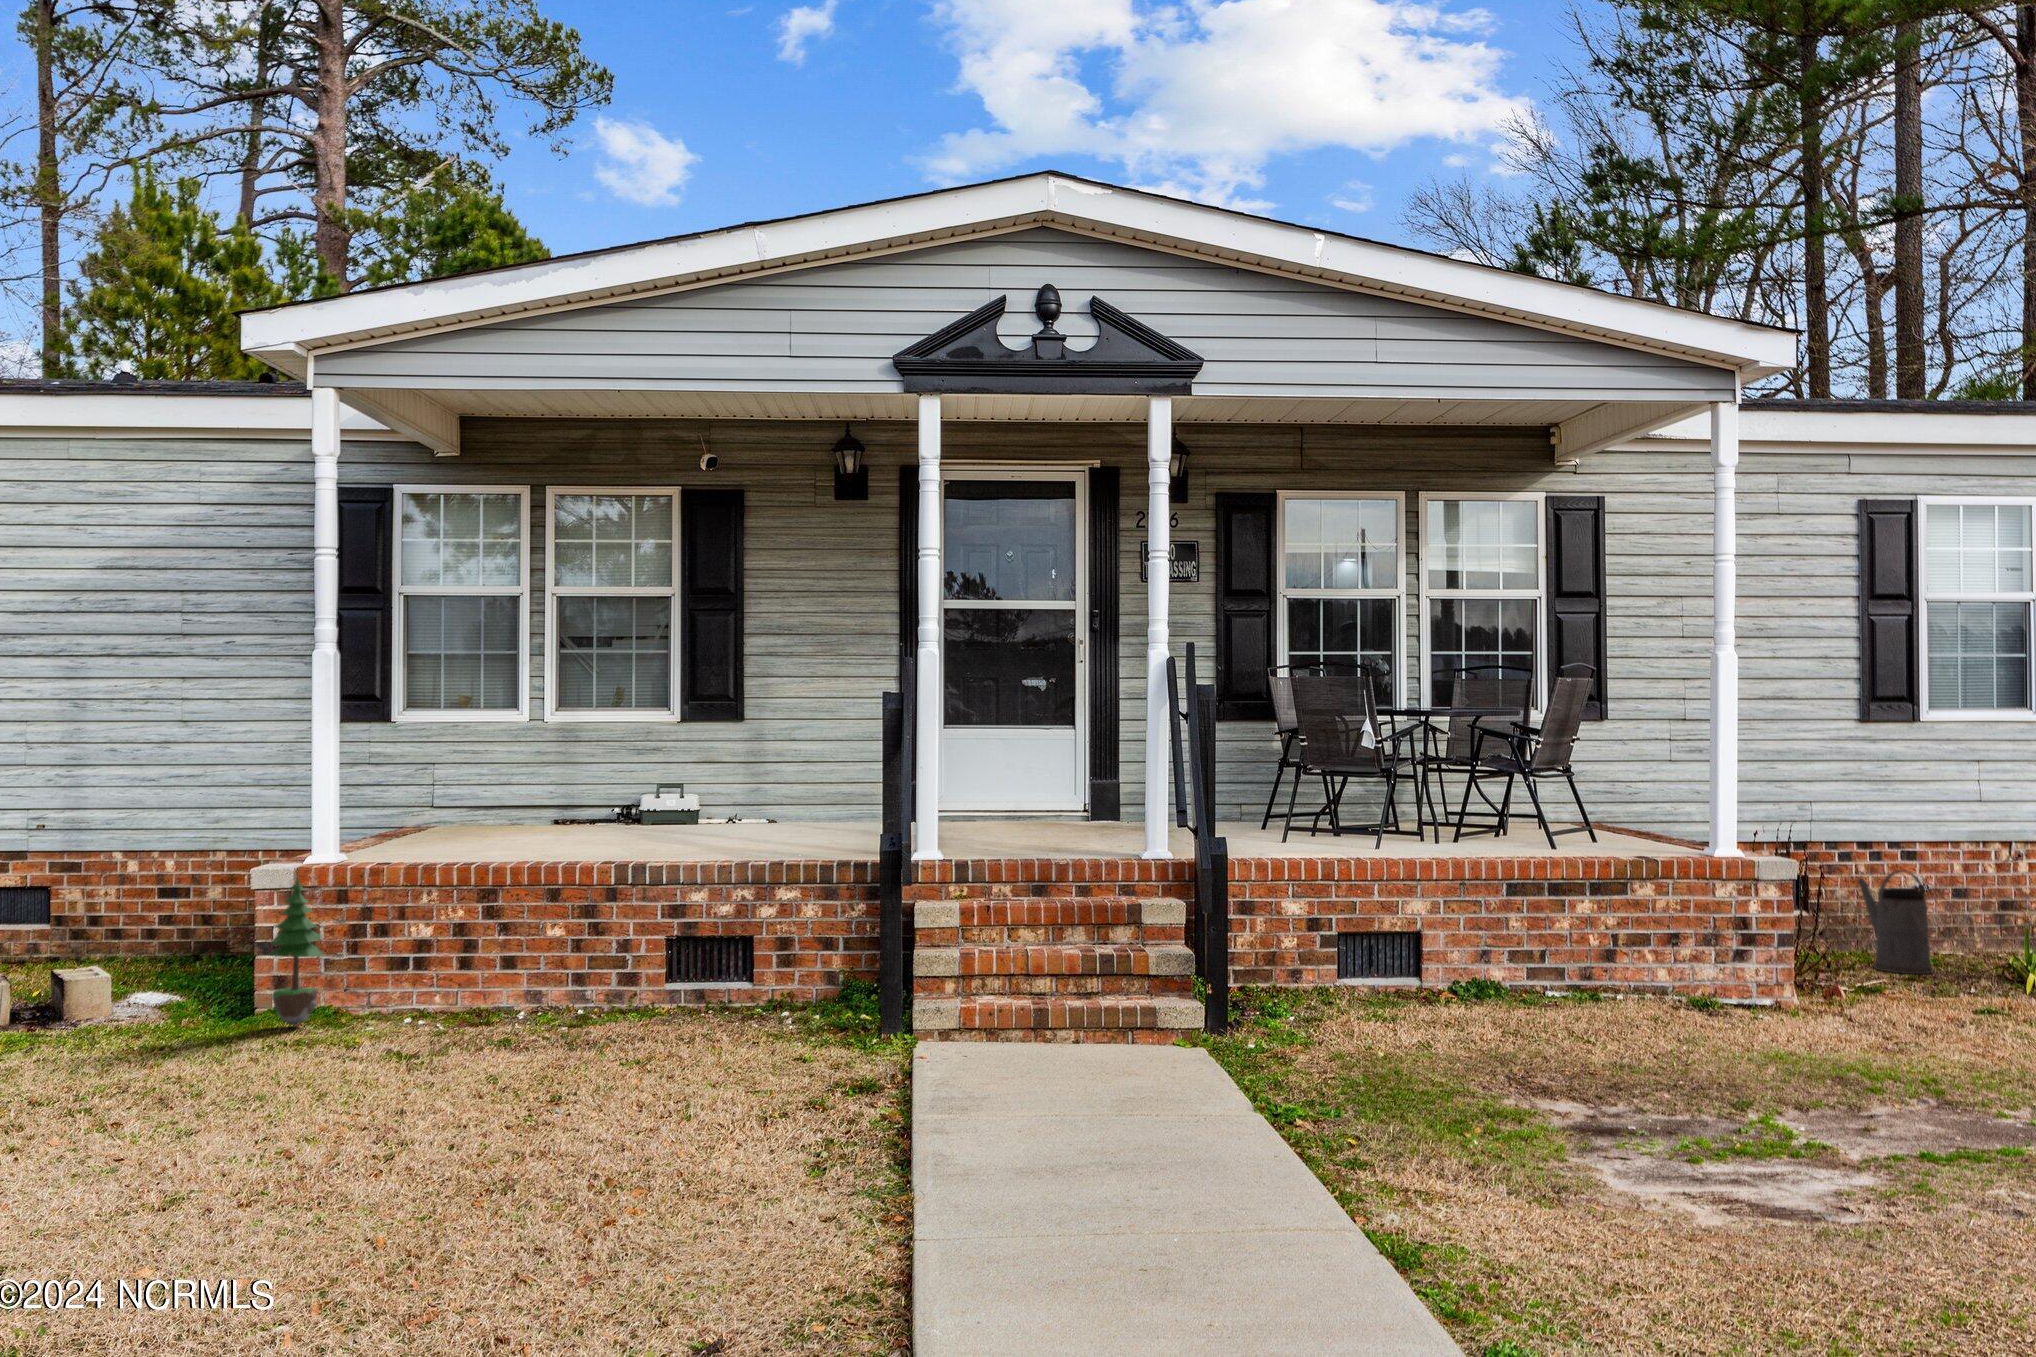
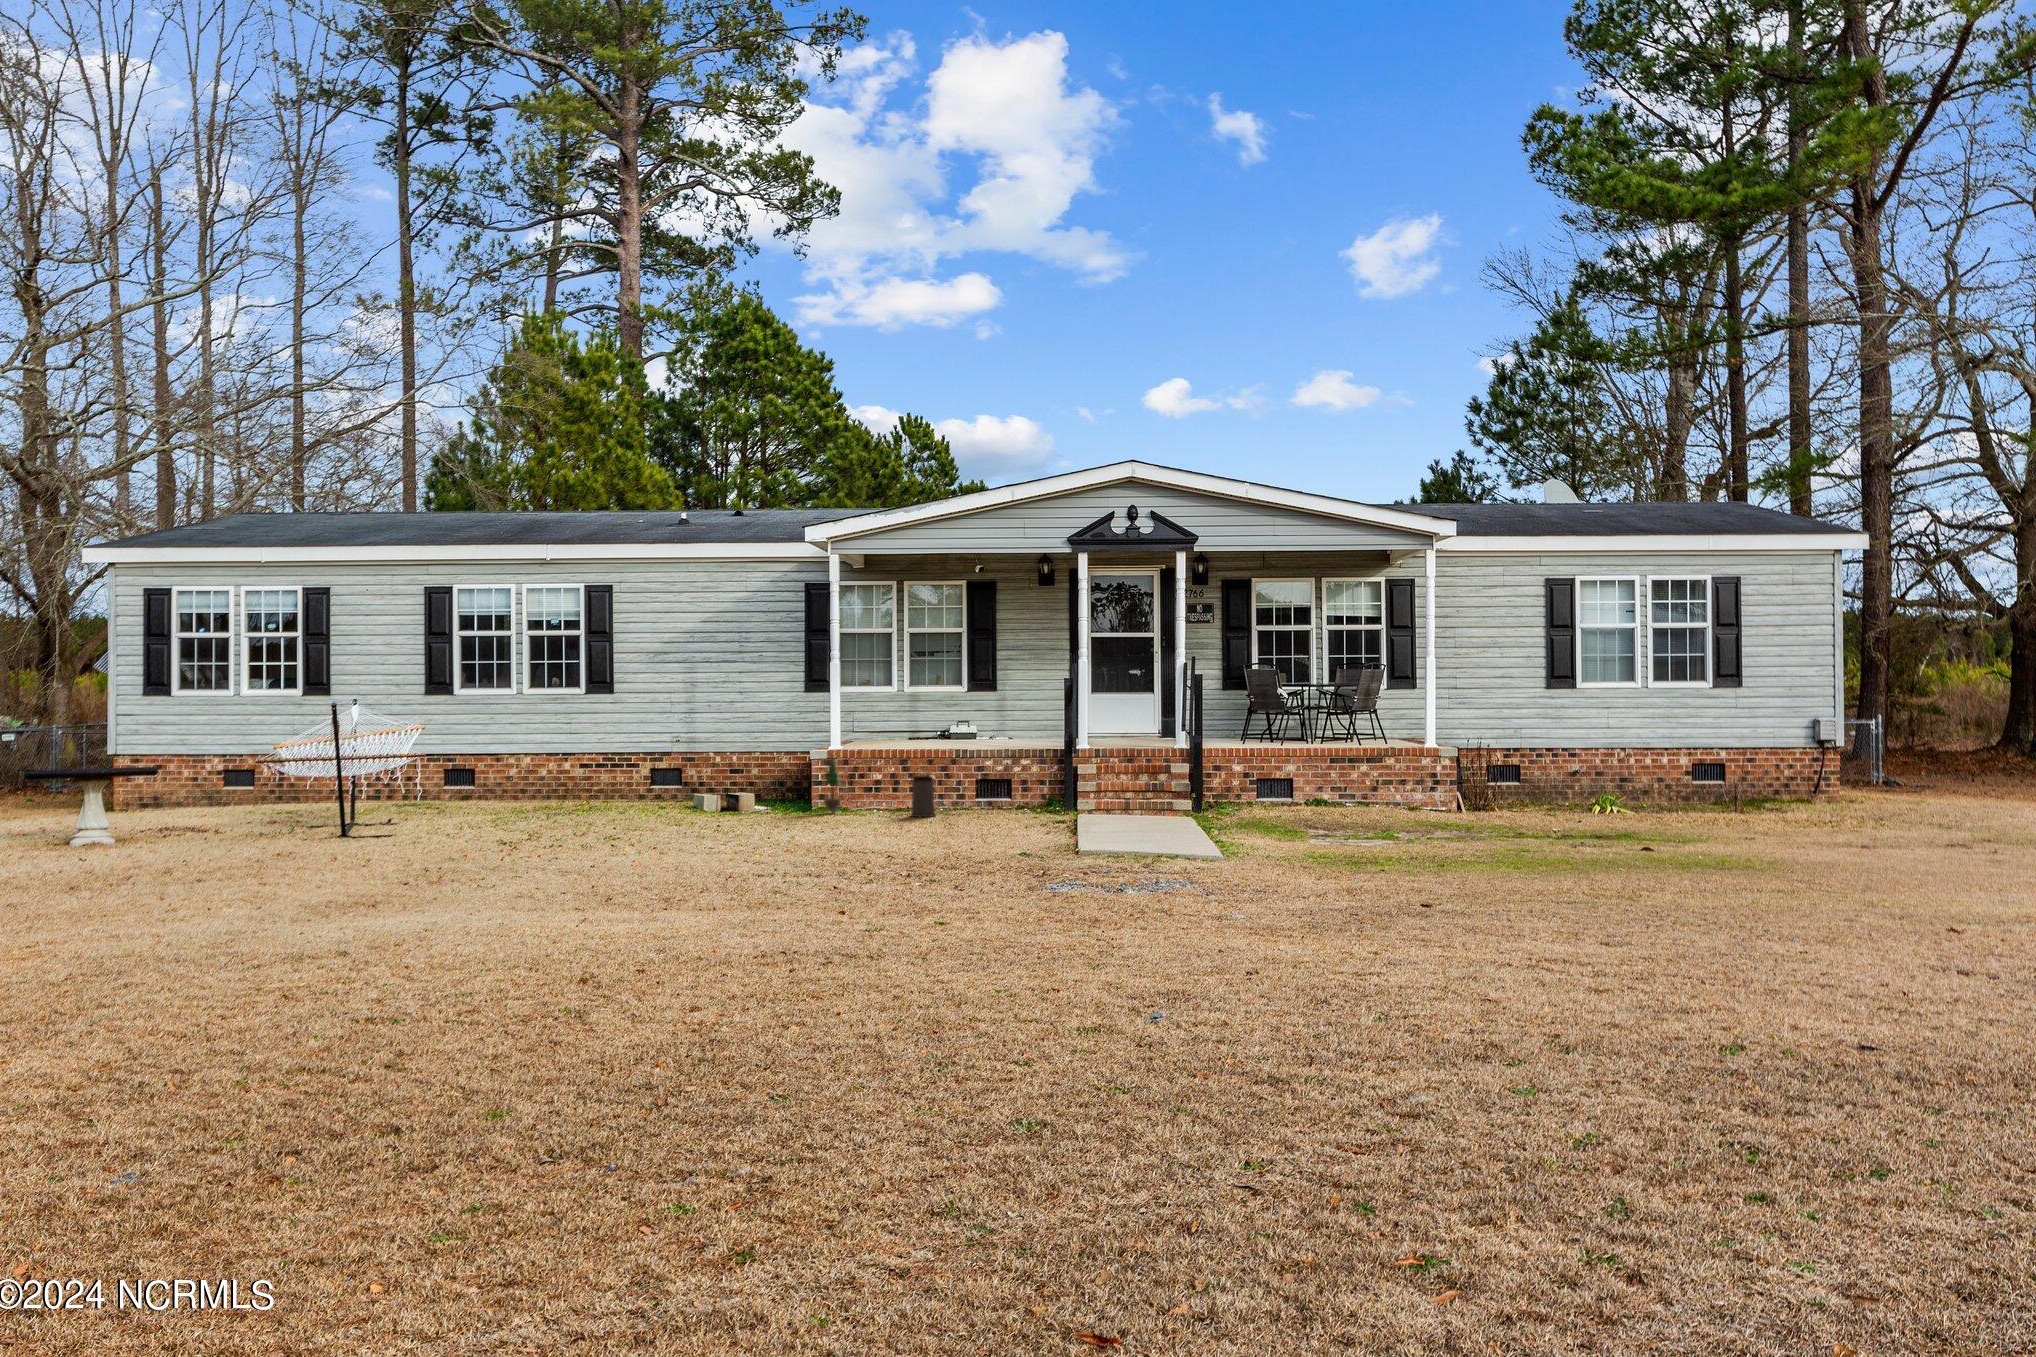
watering can: present [1858,870,1933,974] -> present [911,772,935,817]

